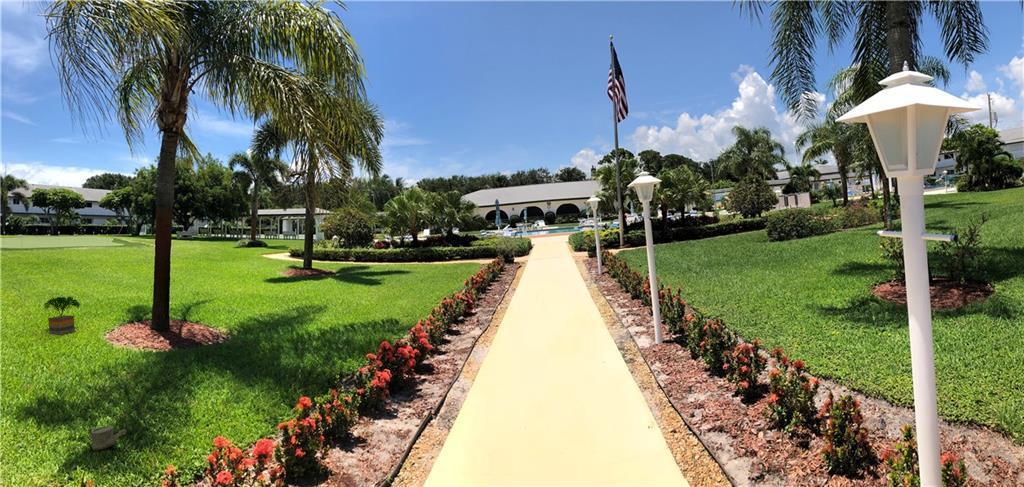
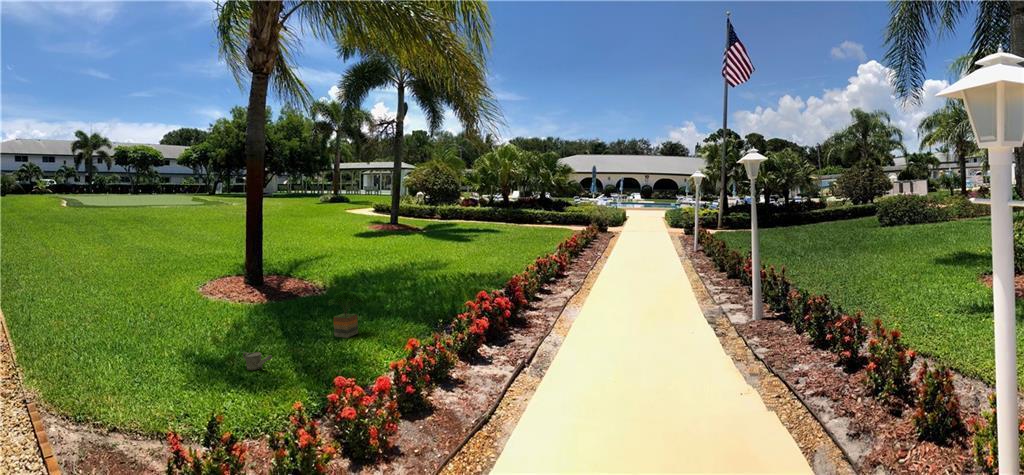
potted tree: present [44,297,80,335] -> present [329,291,363,338]

